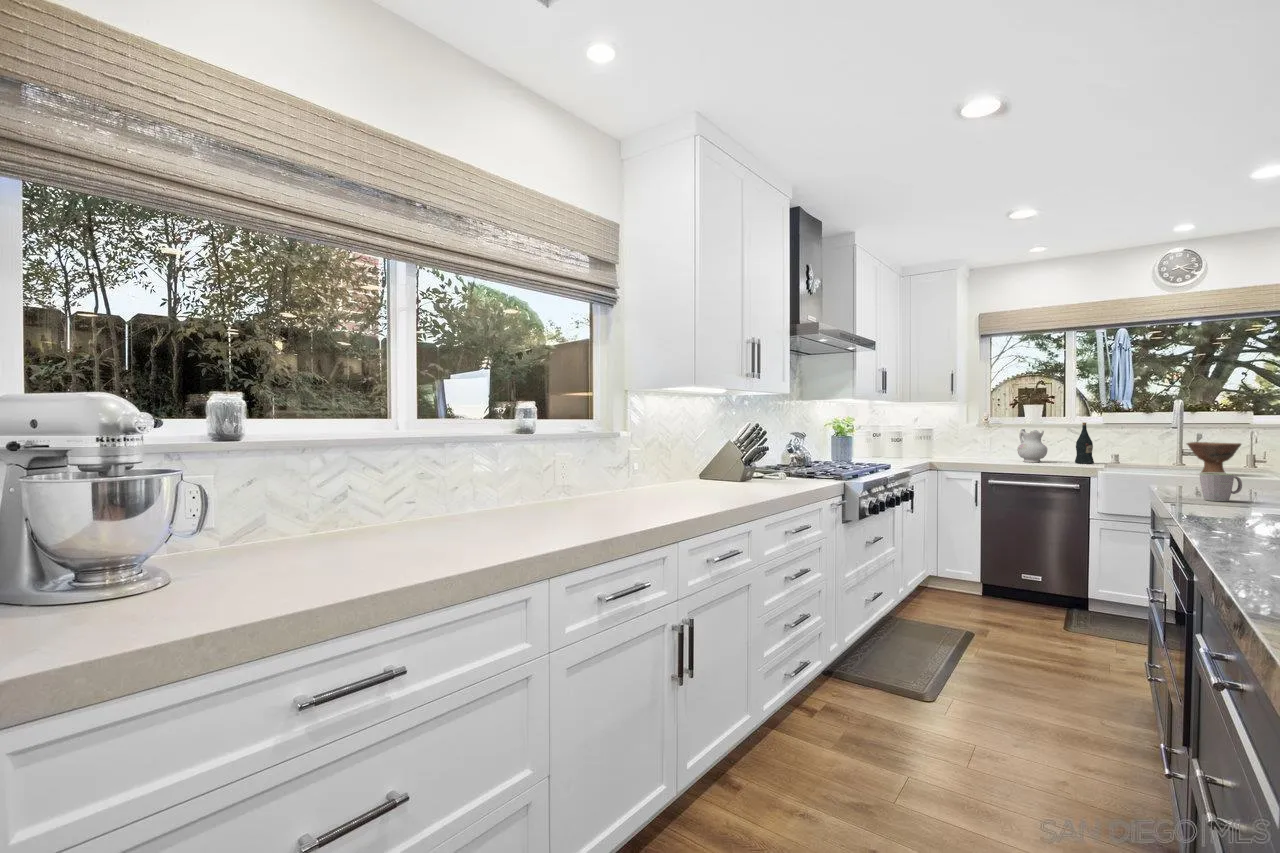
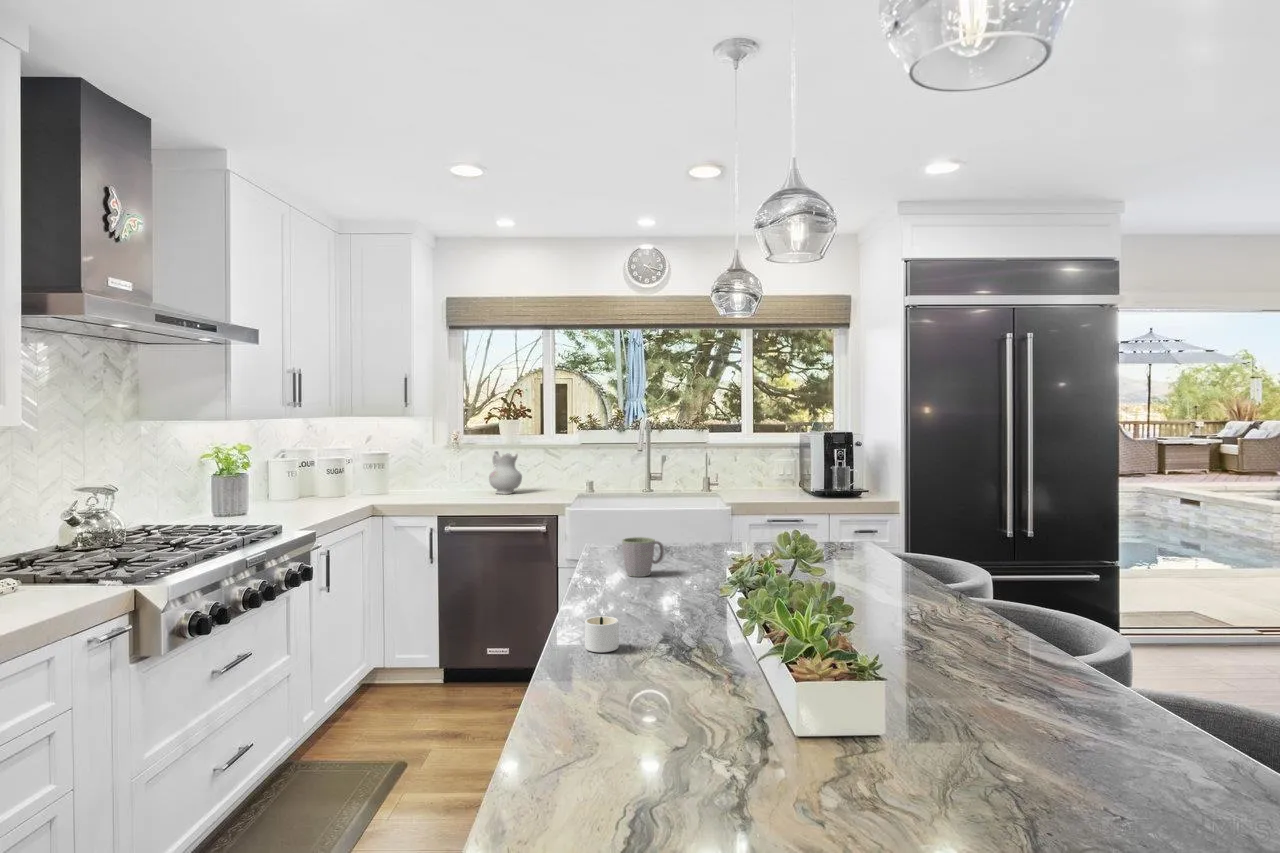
wine bottle: present [1075,423,1094,464] -> none [551,442,571,493]
bowl: present [1187,442,1241,473] -> none [646,468,696,508]
candle: none [1201,500,1248,525] -> present [585,616,619,652]

